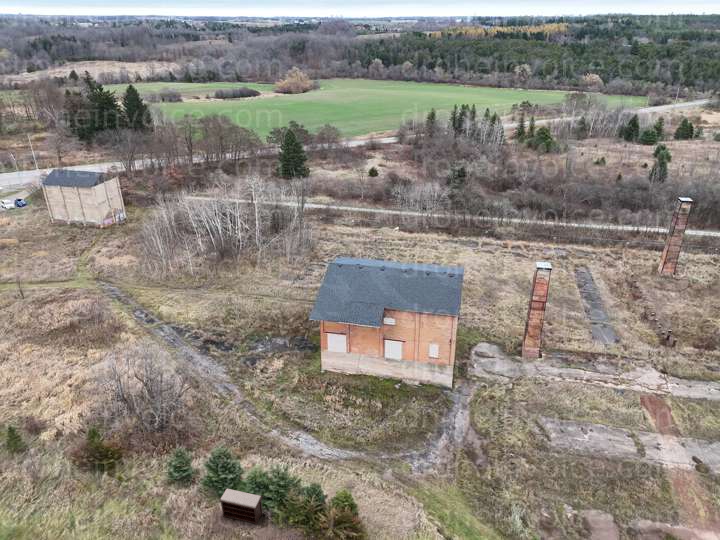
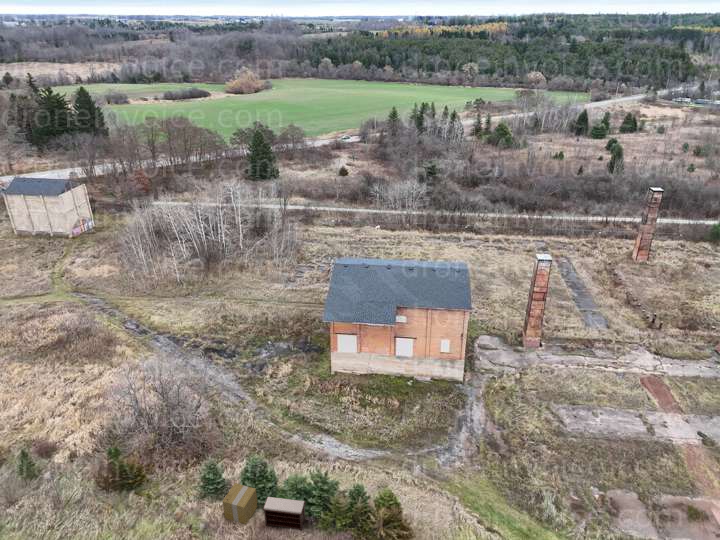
cardboard box: none [183,472,220,514] -> present [223,483,257,524]

